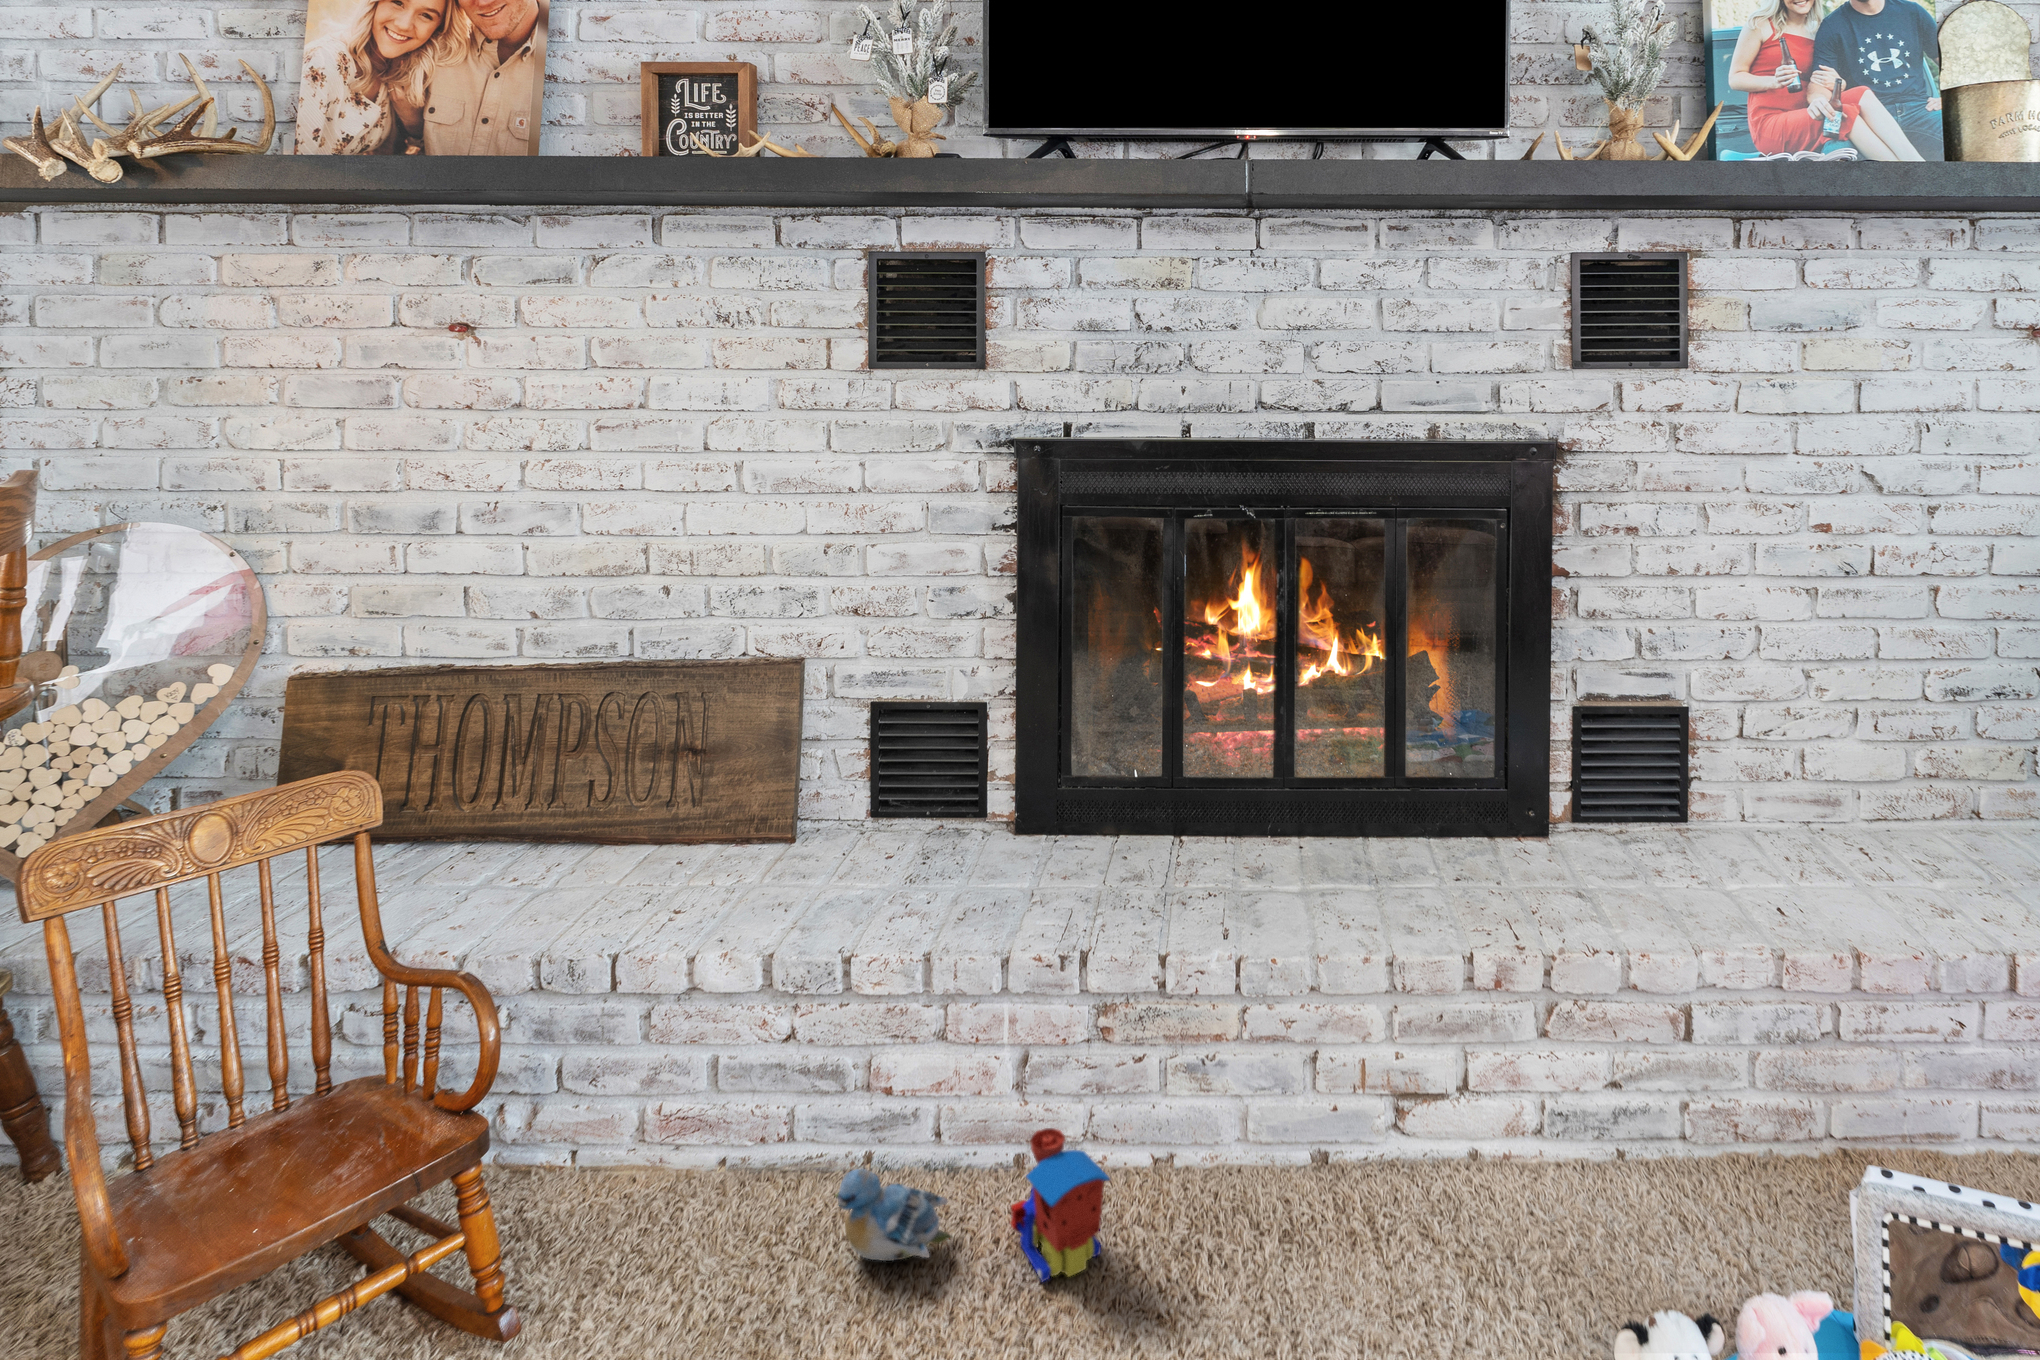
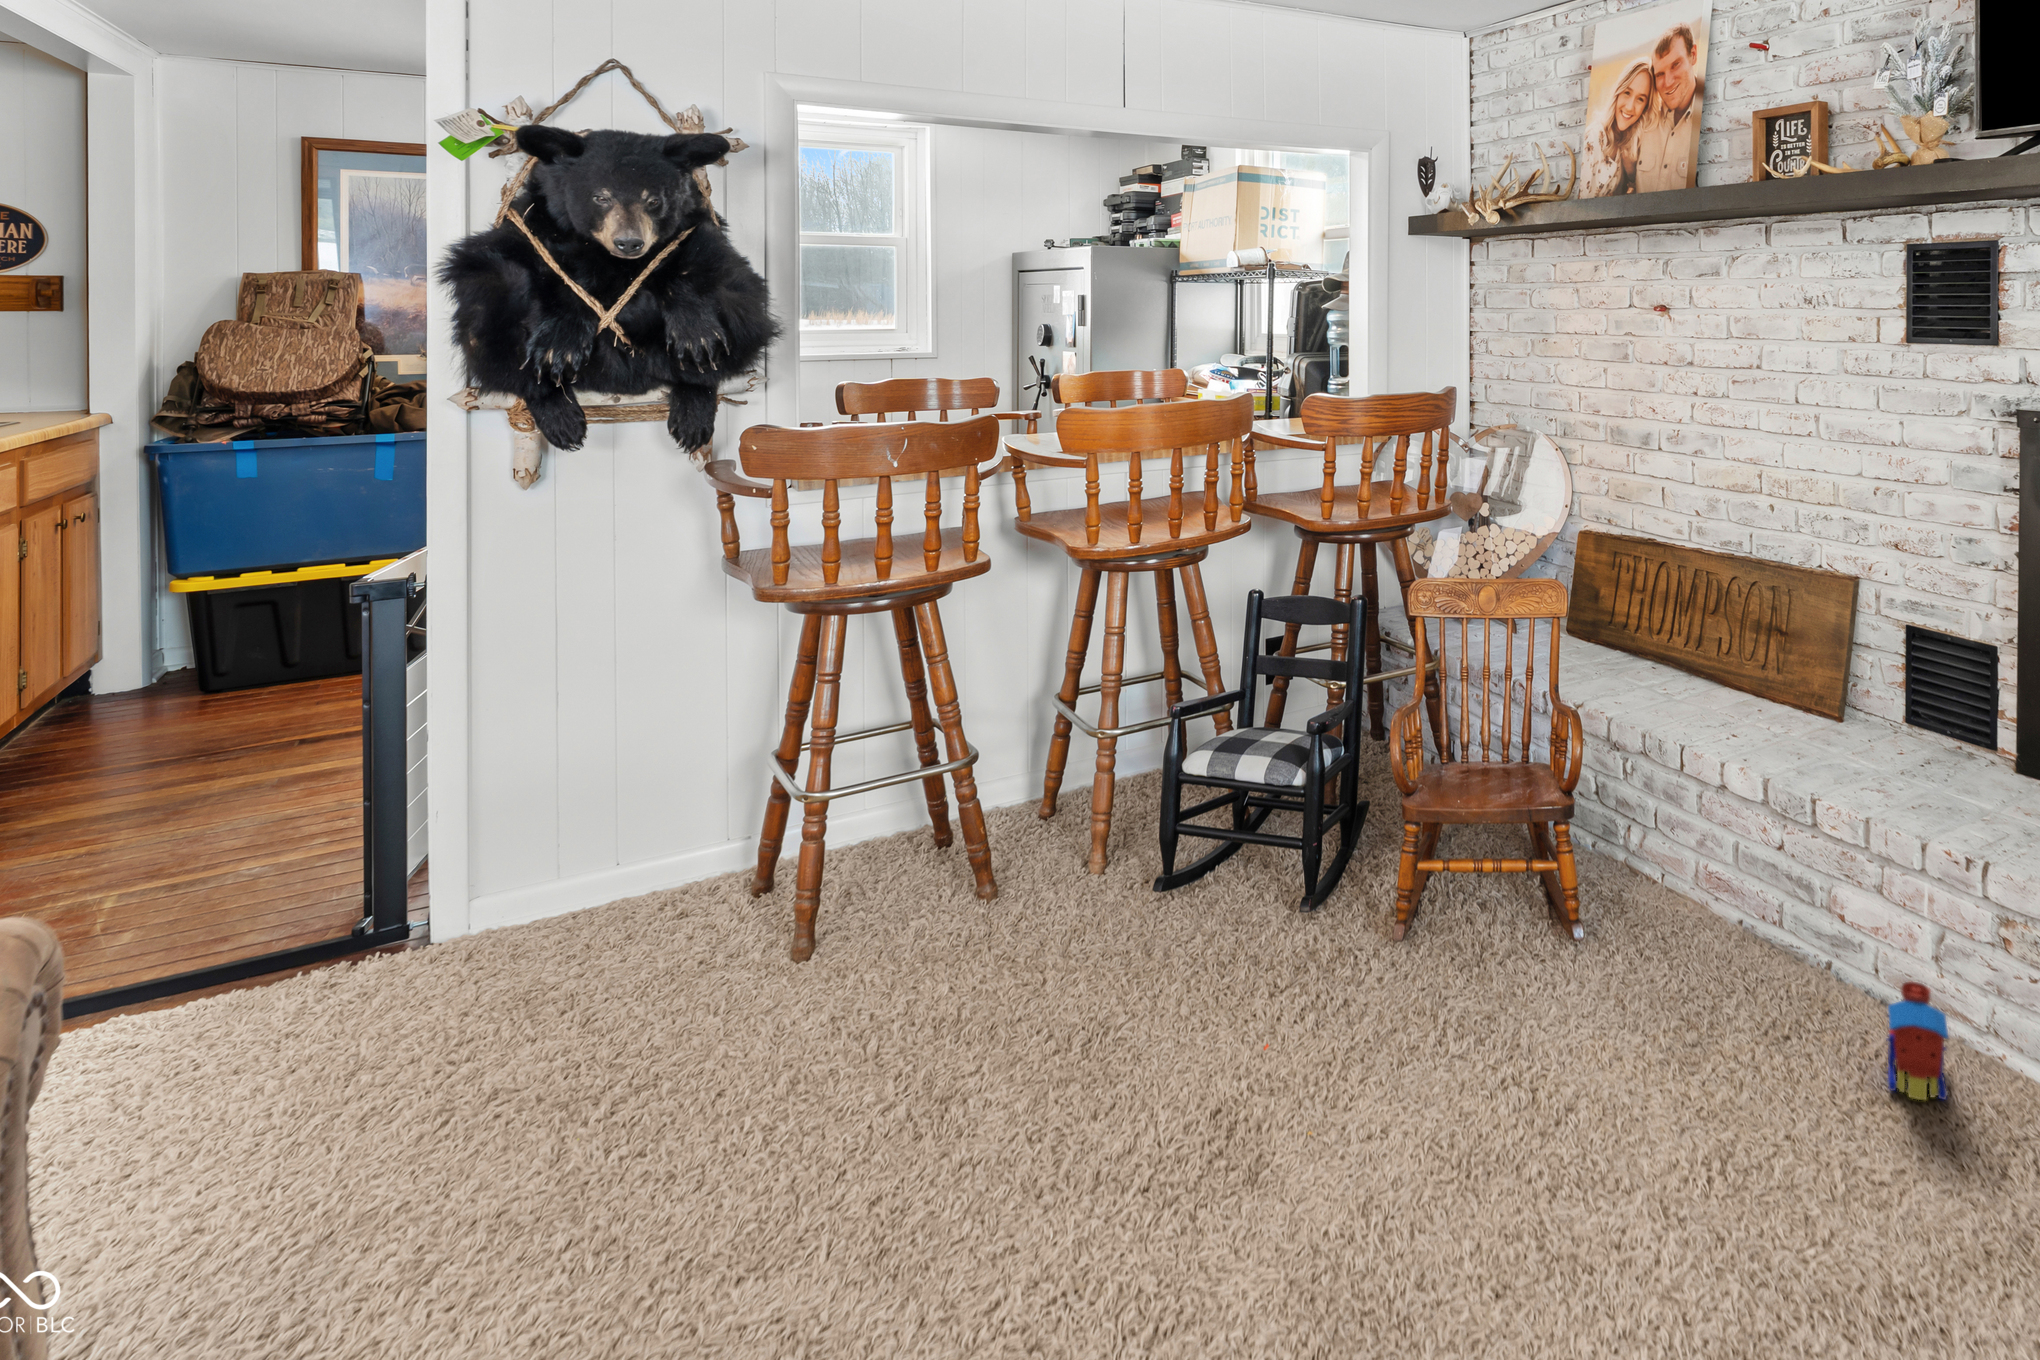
plush toy: present [836,1169,952,1261] -> none [1769,946,1851,1031]

